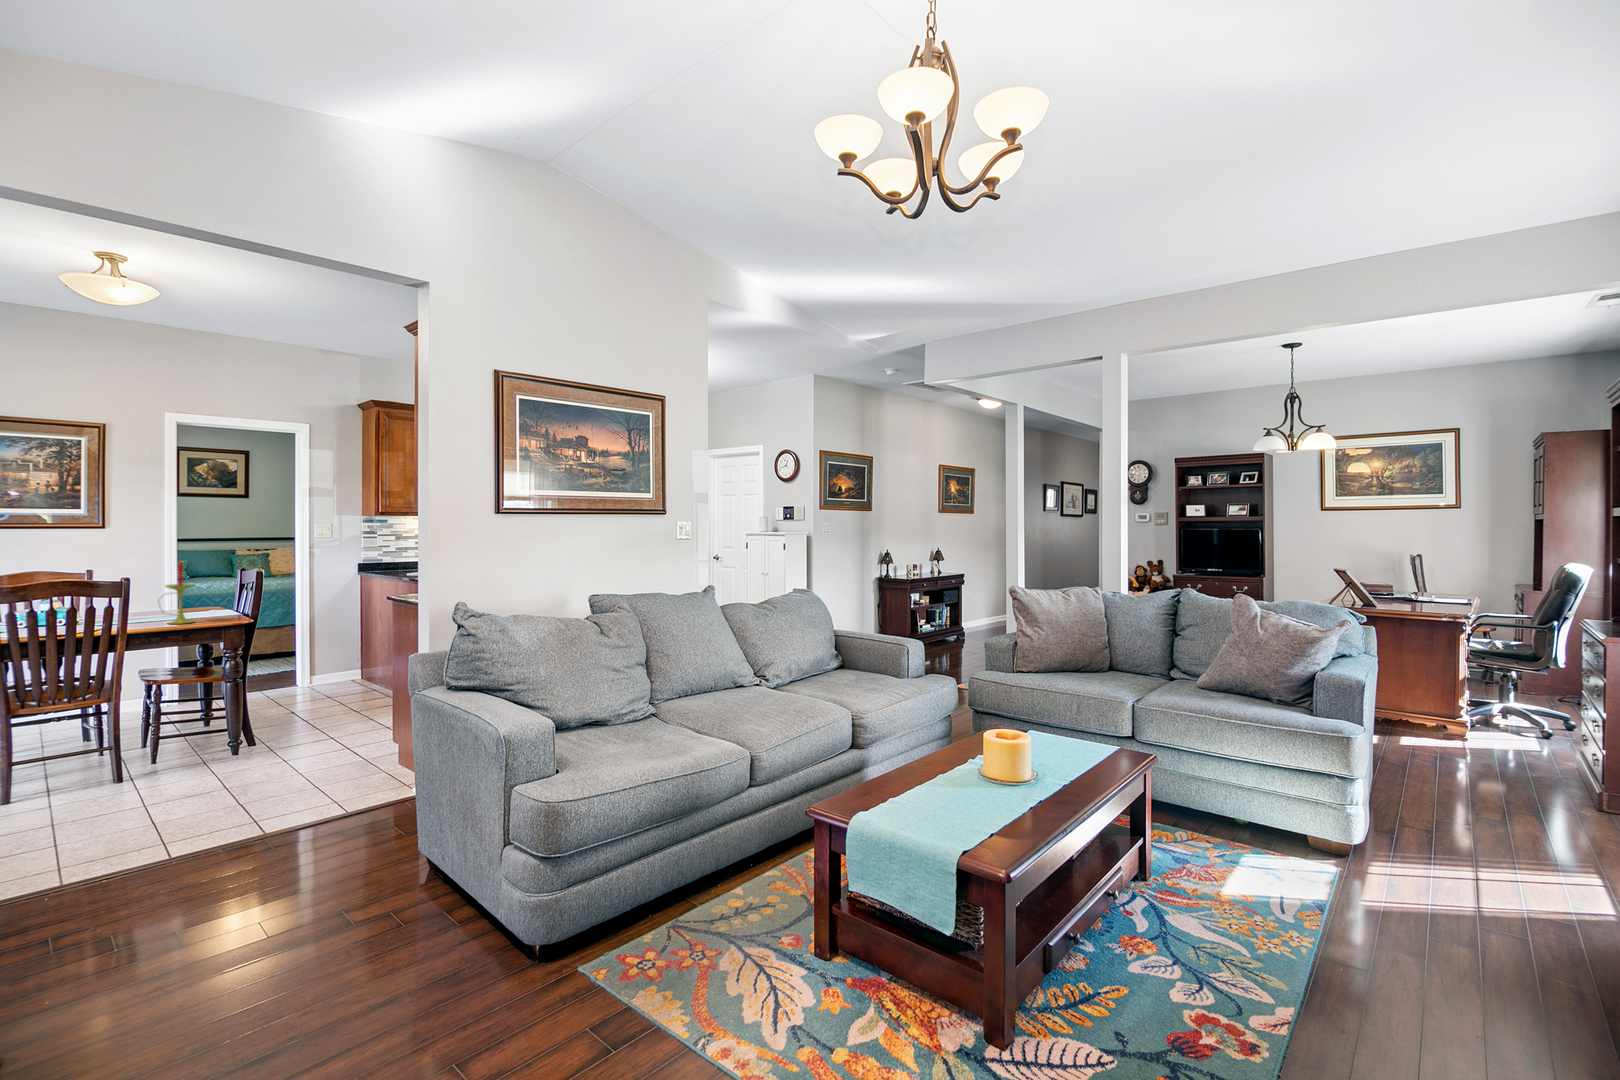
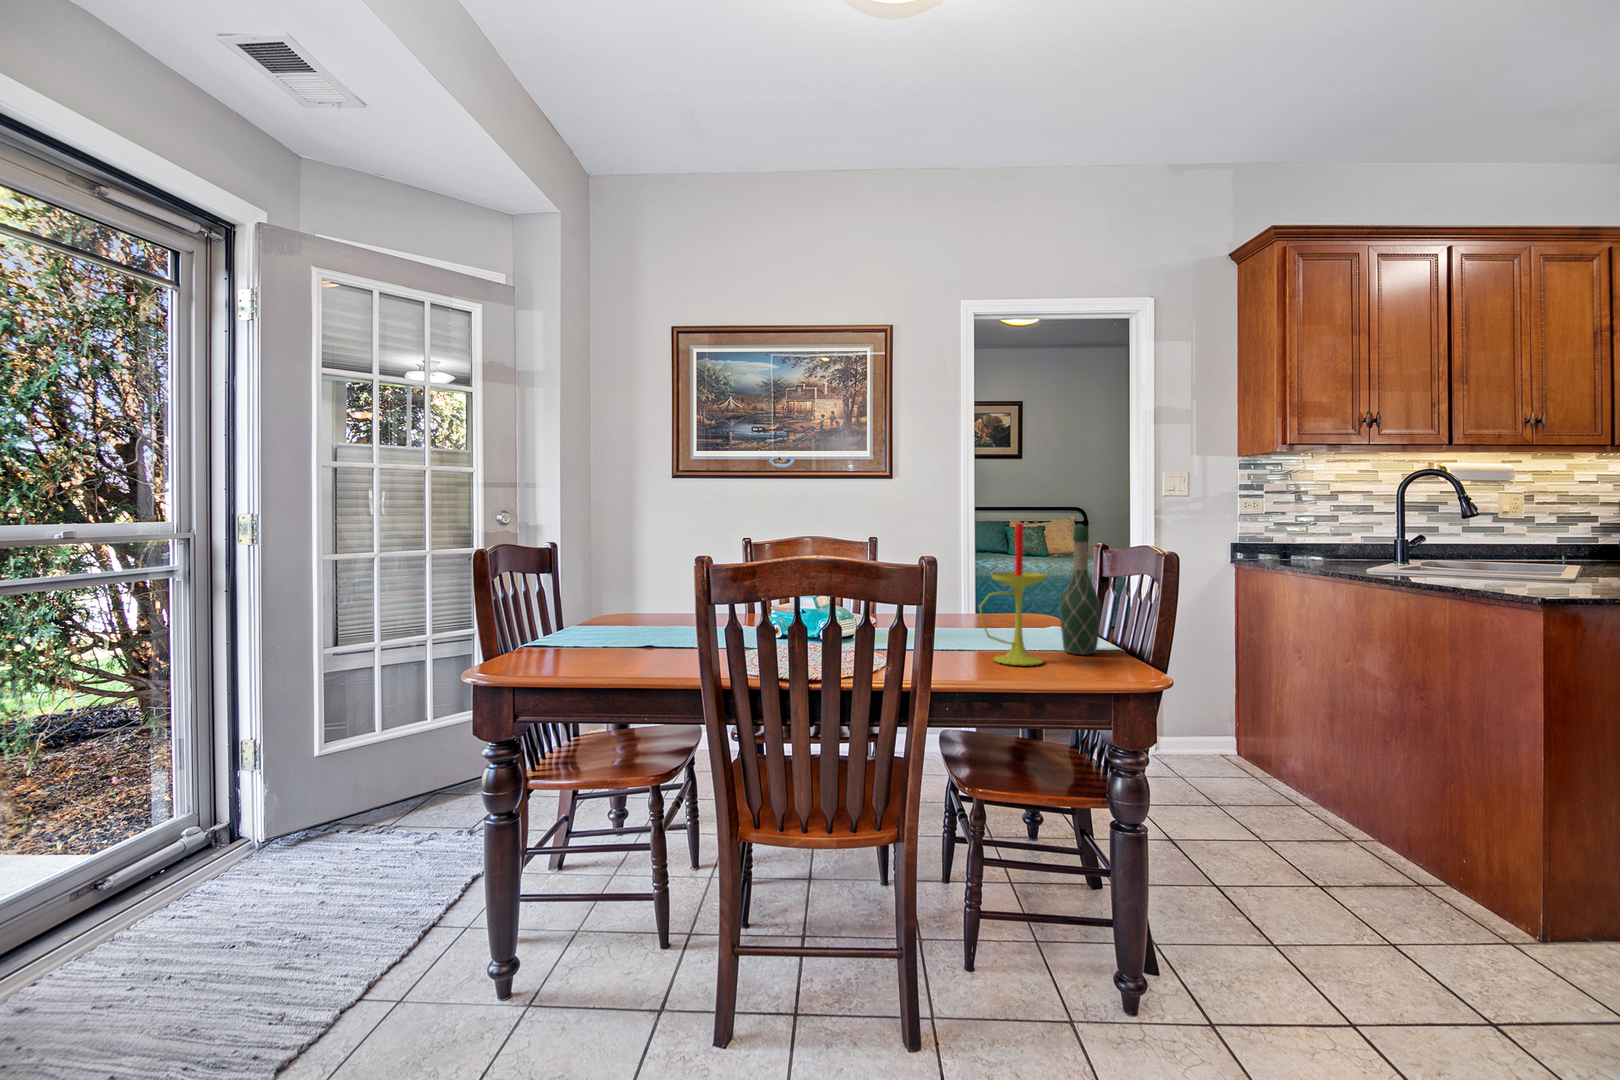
wine bottle: none [206,563,229,618] -> present [1059,526,1102,654]

